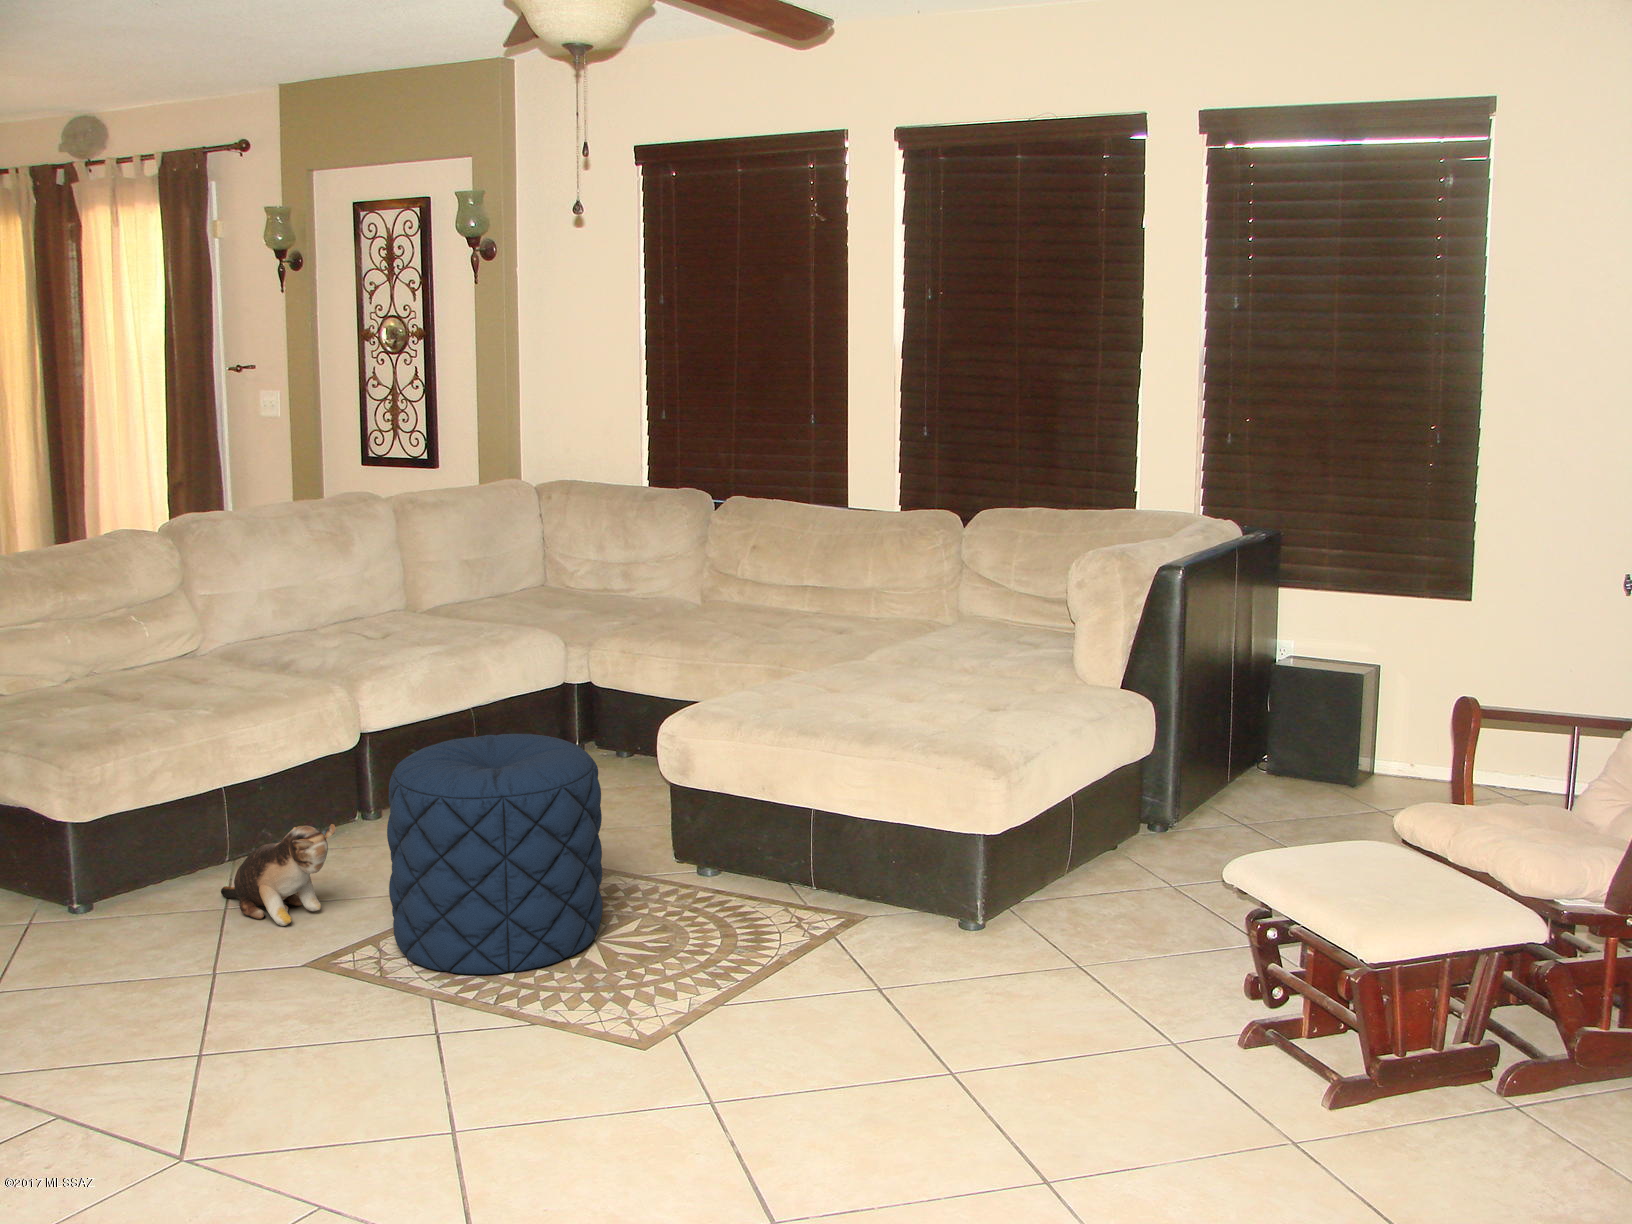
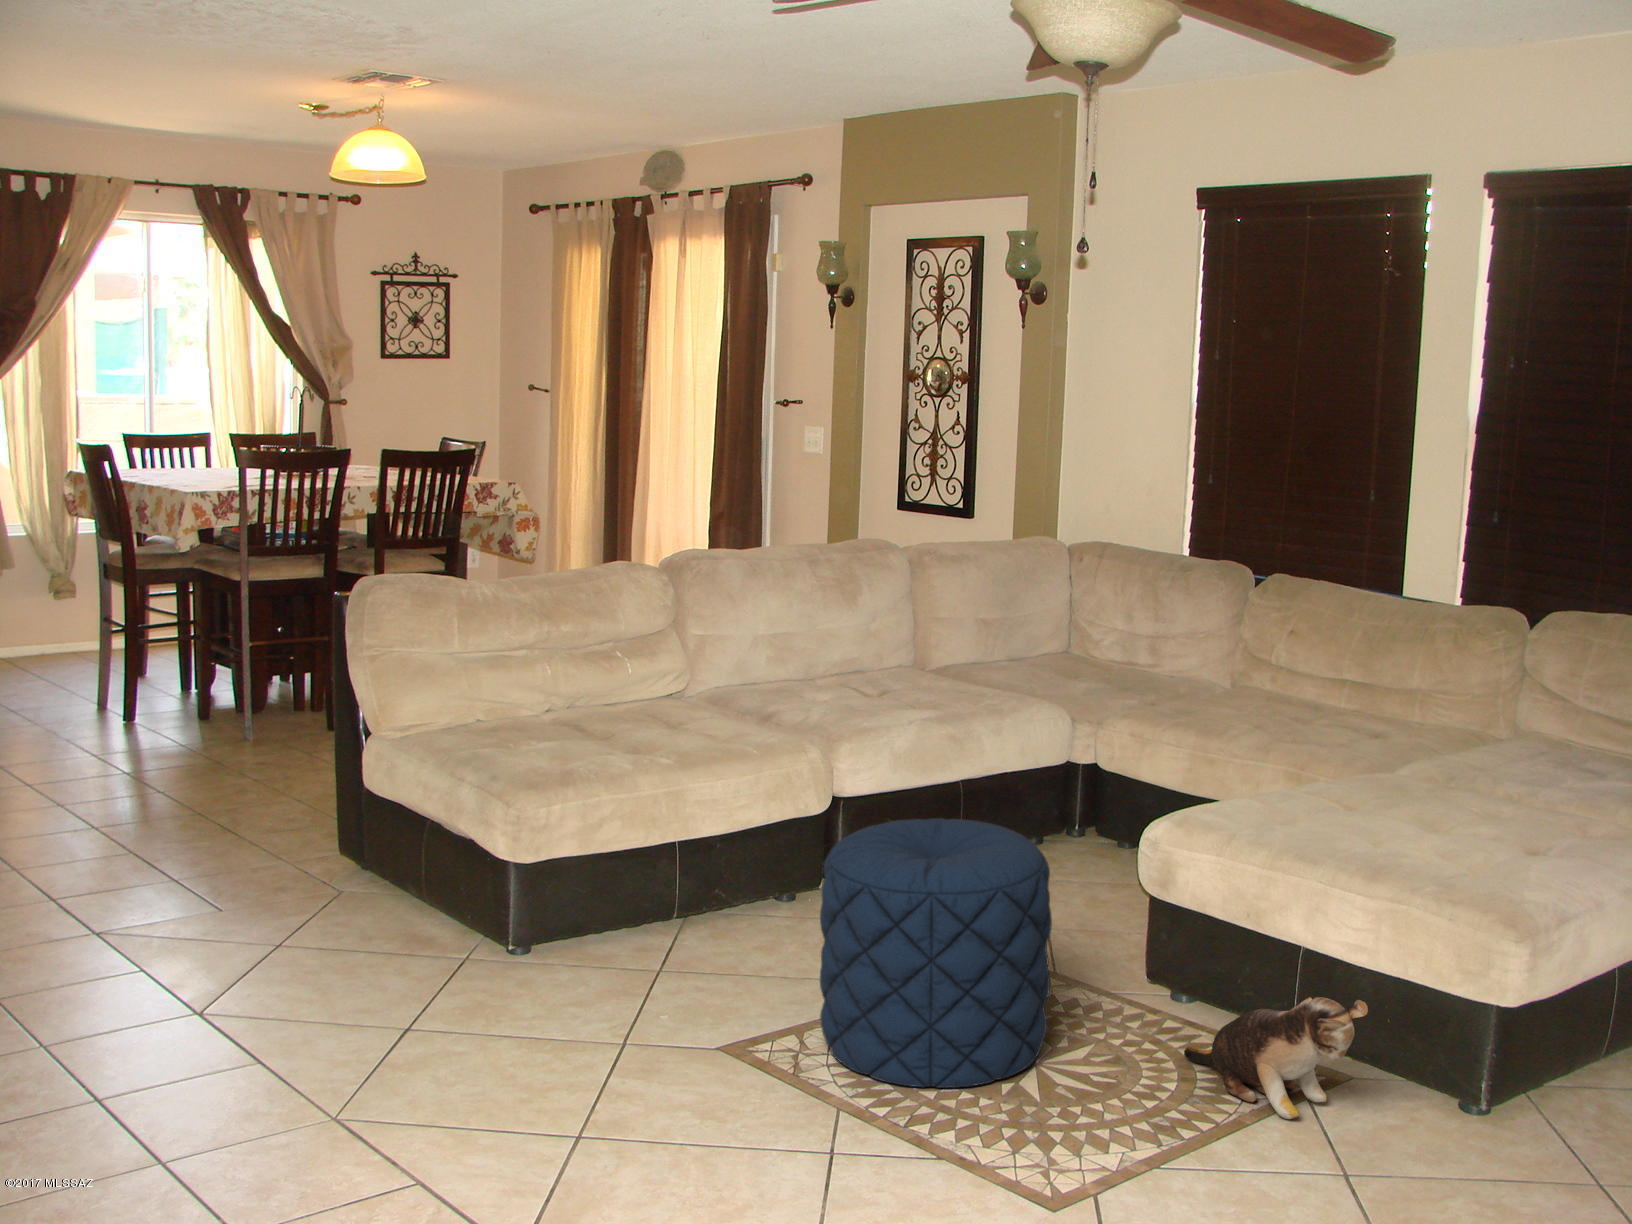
plush toy: present [221,824,335,926] -> present [1184,997,1368,1119]

